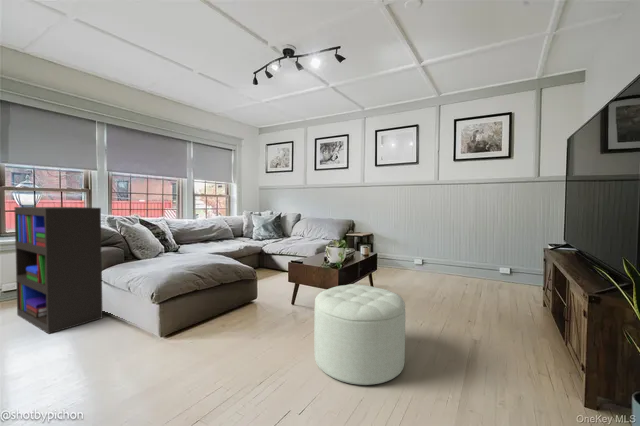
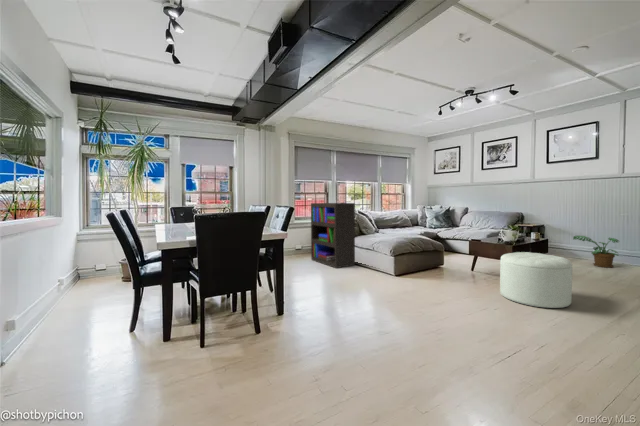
potted plant: none [399,246,437,280] -> present [573,236,619,268]

